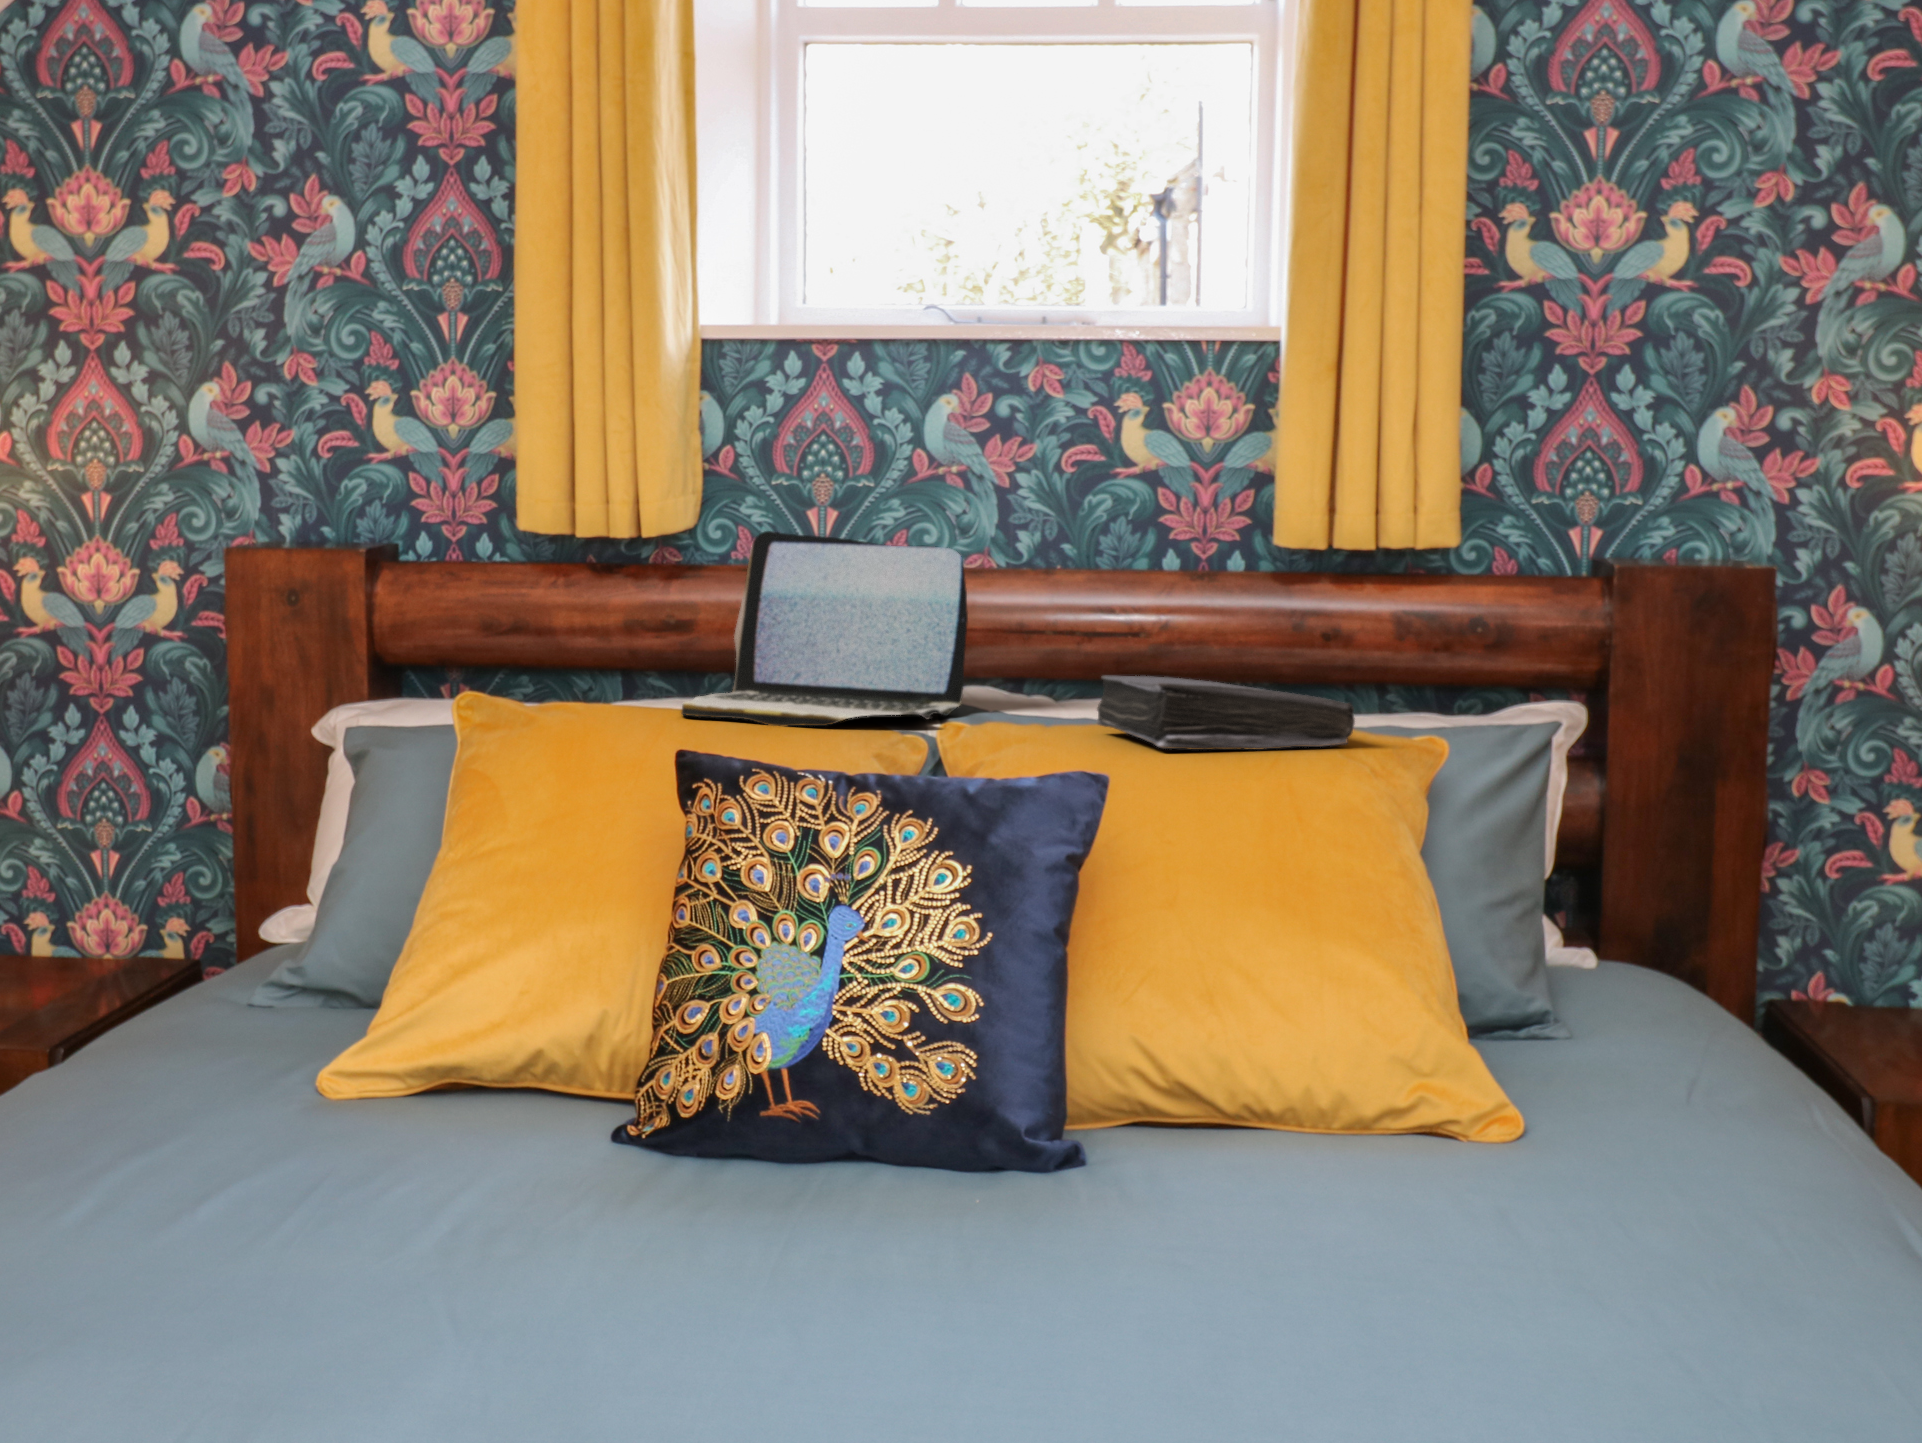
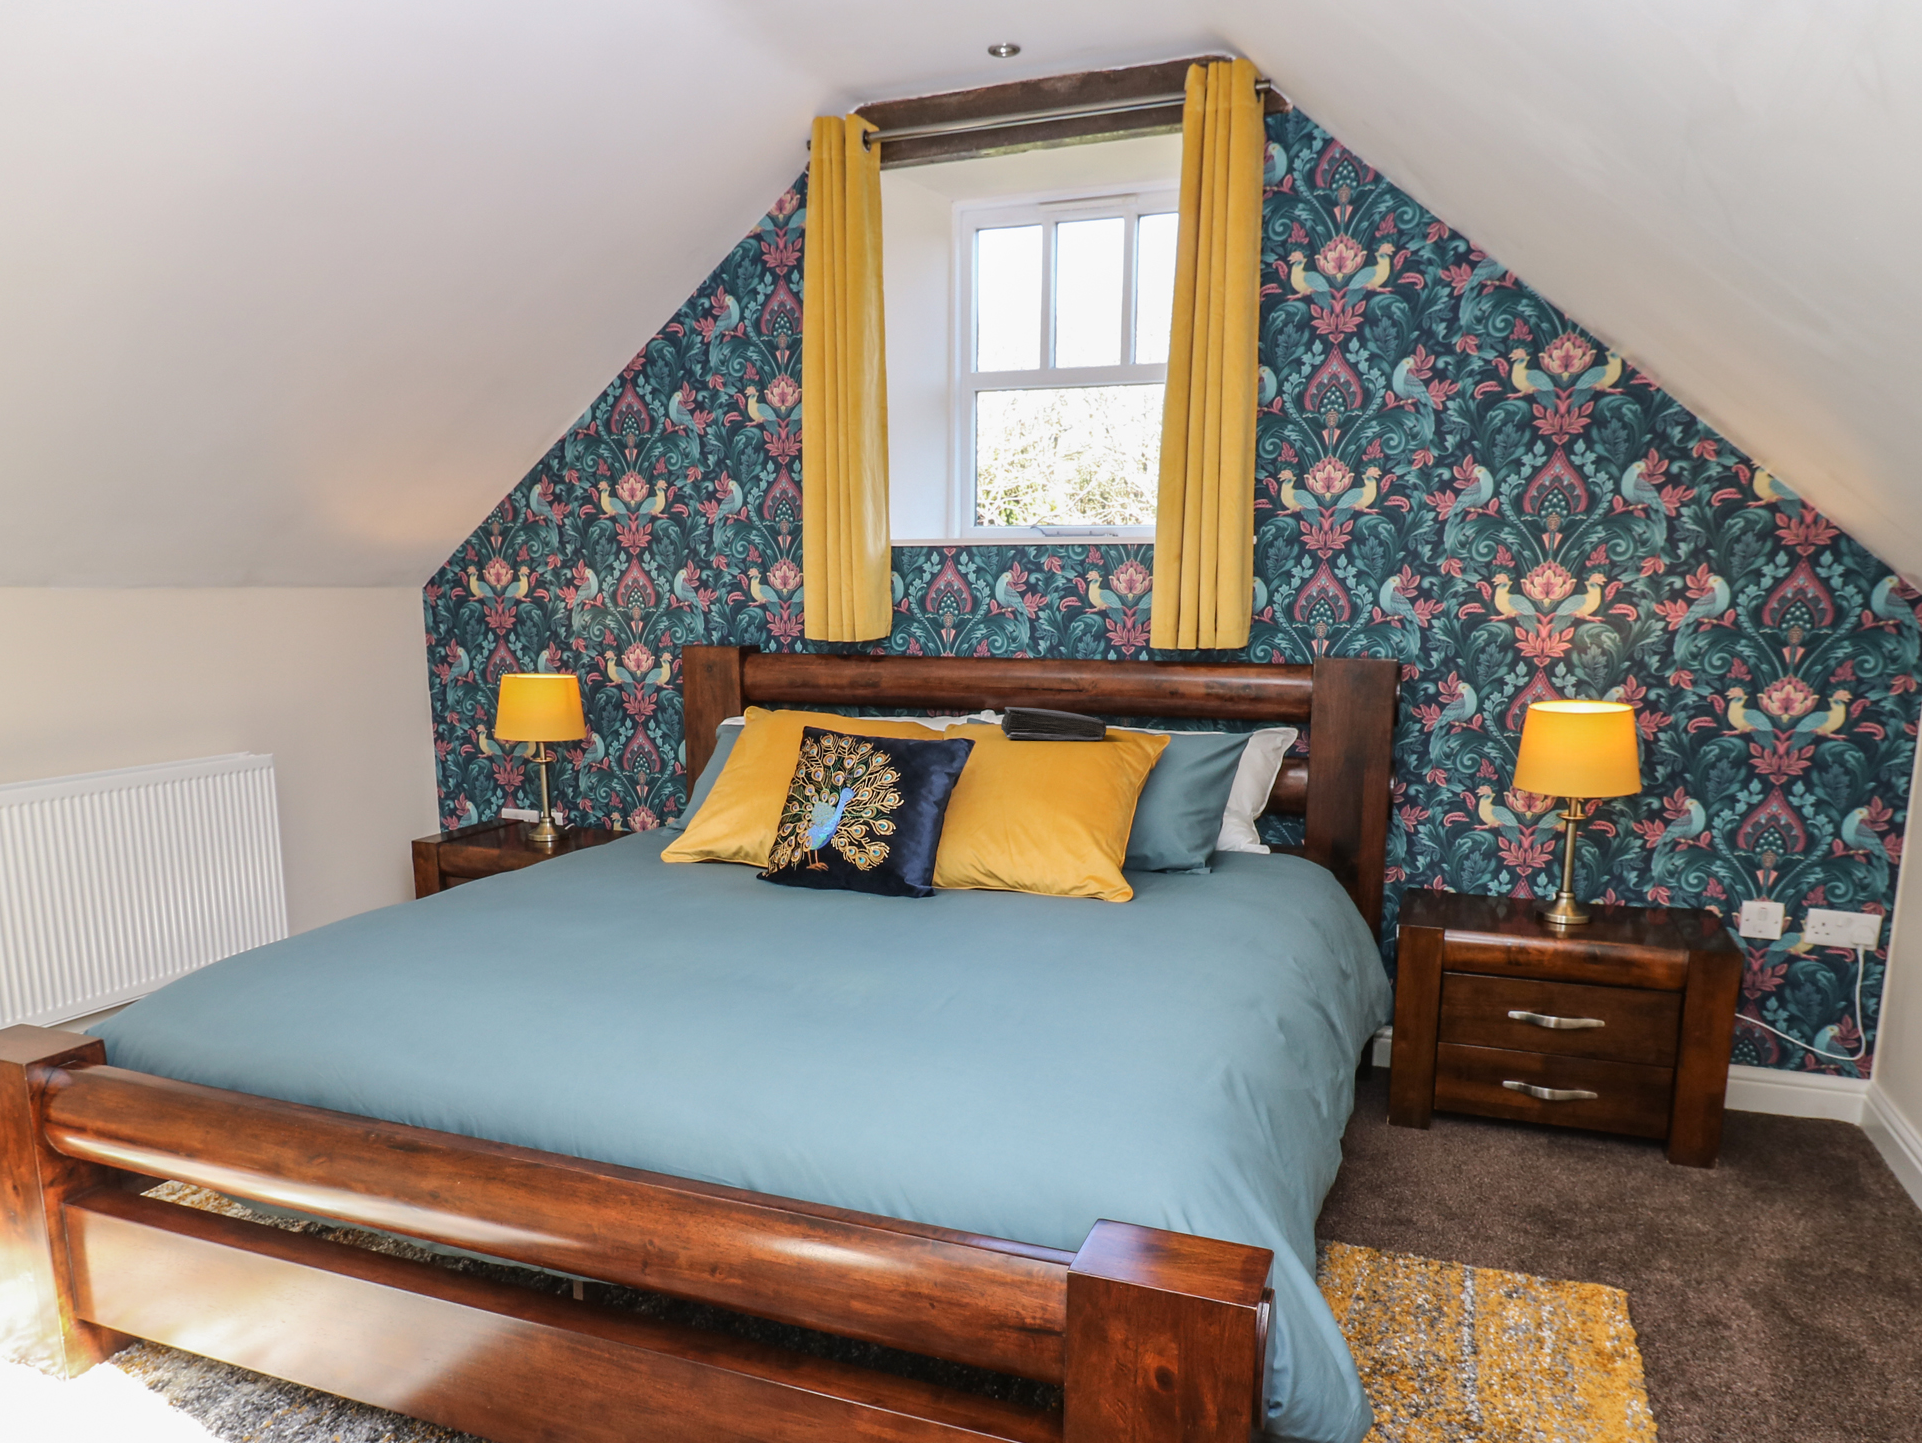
laptop: present [681,531,968,726] -> none [832,640,969,727]

